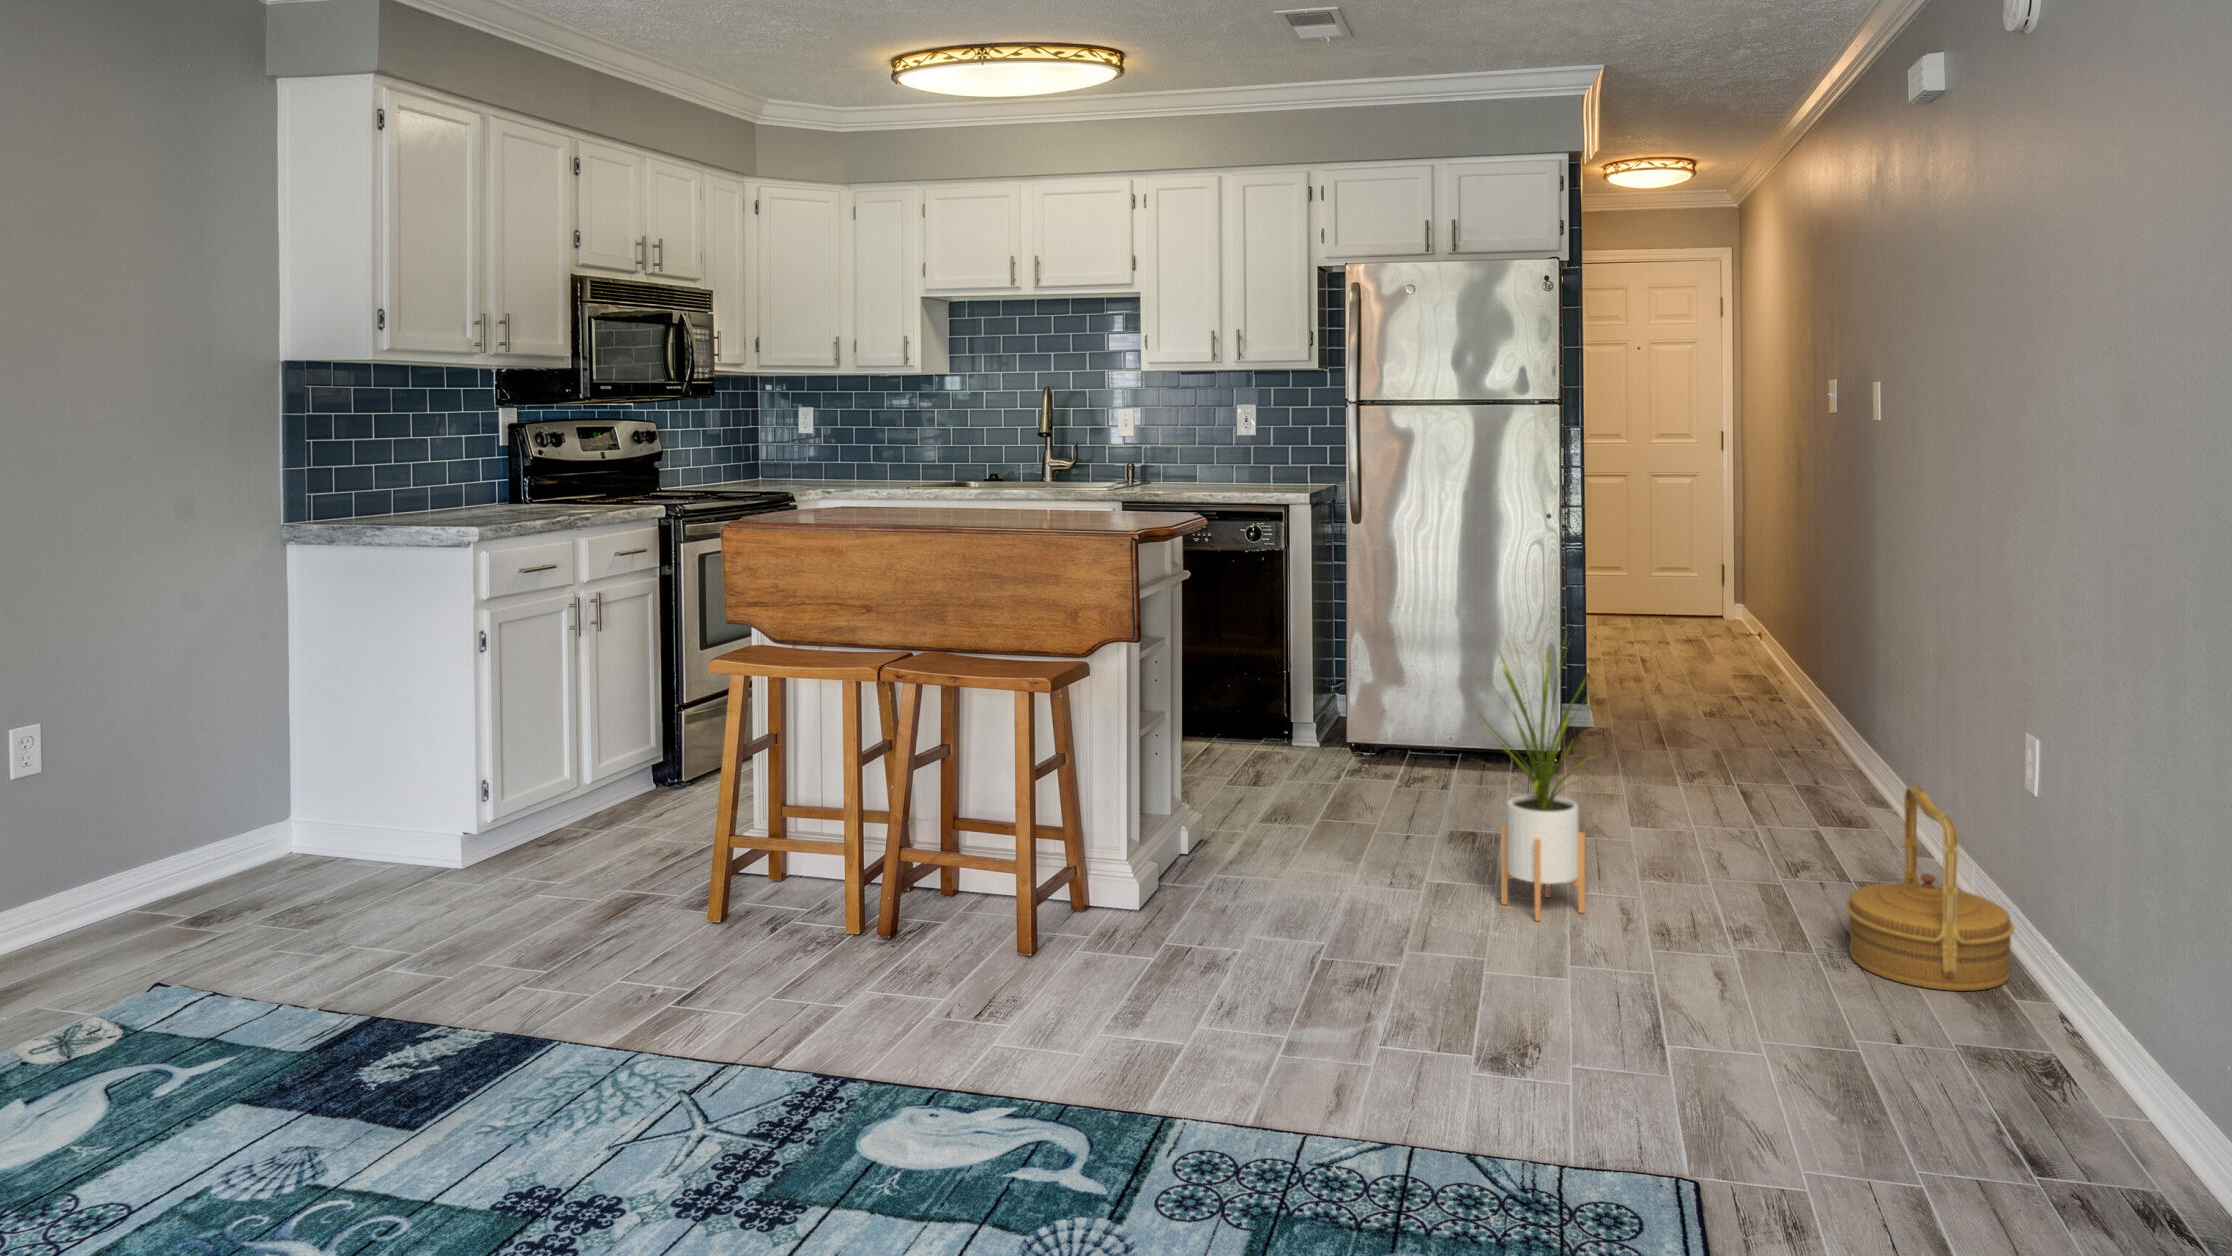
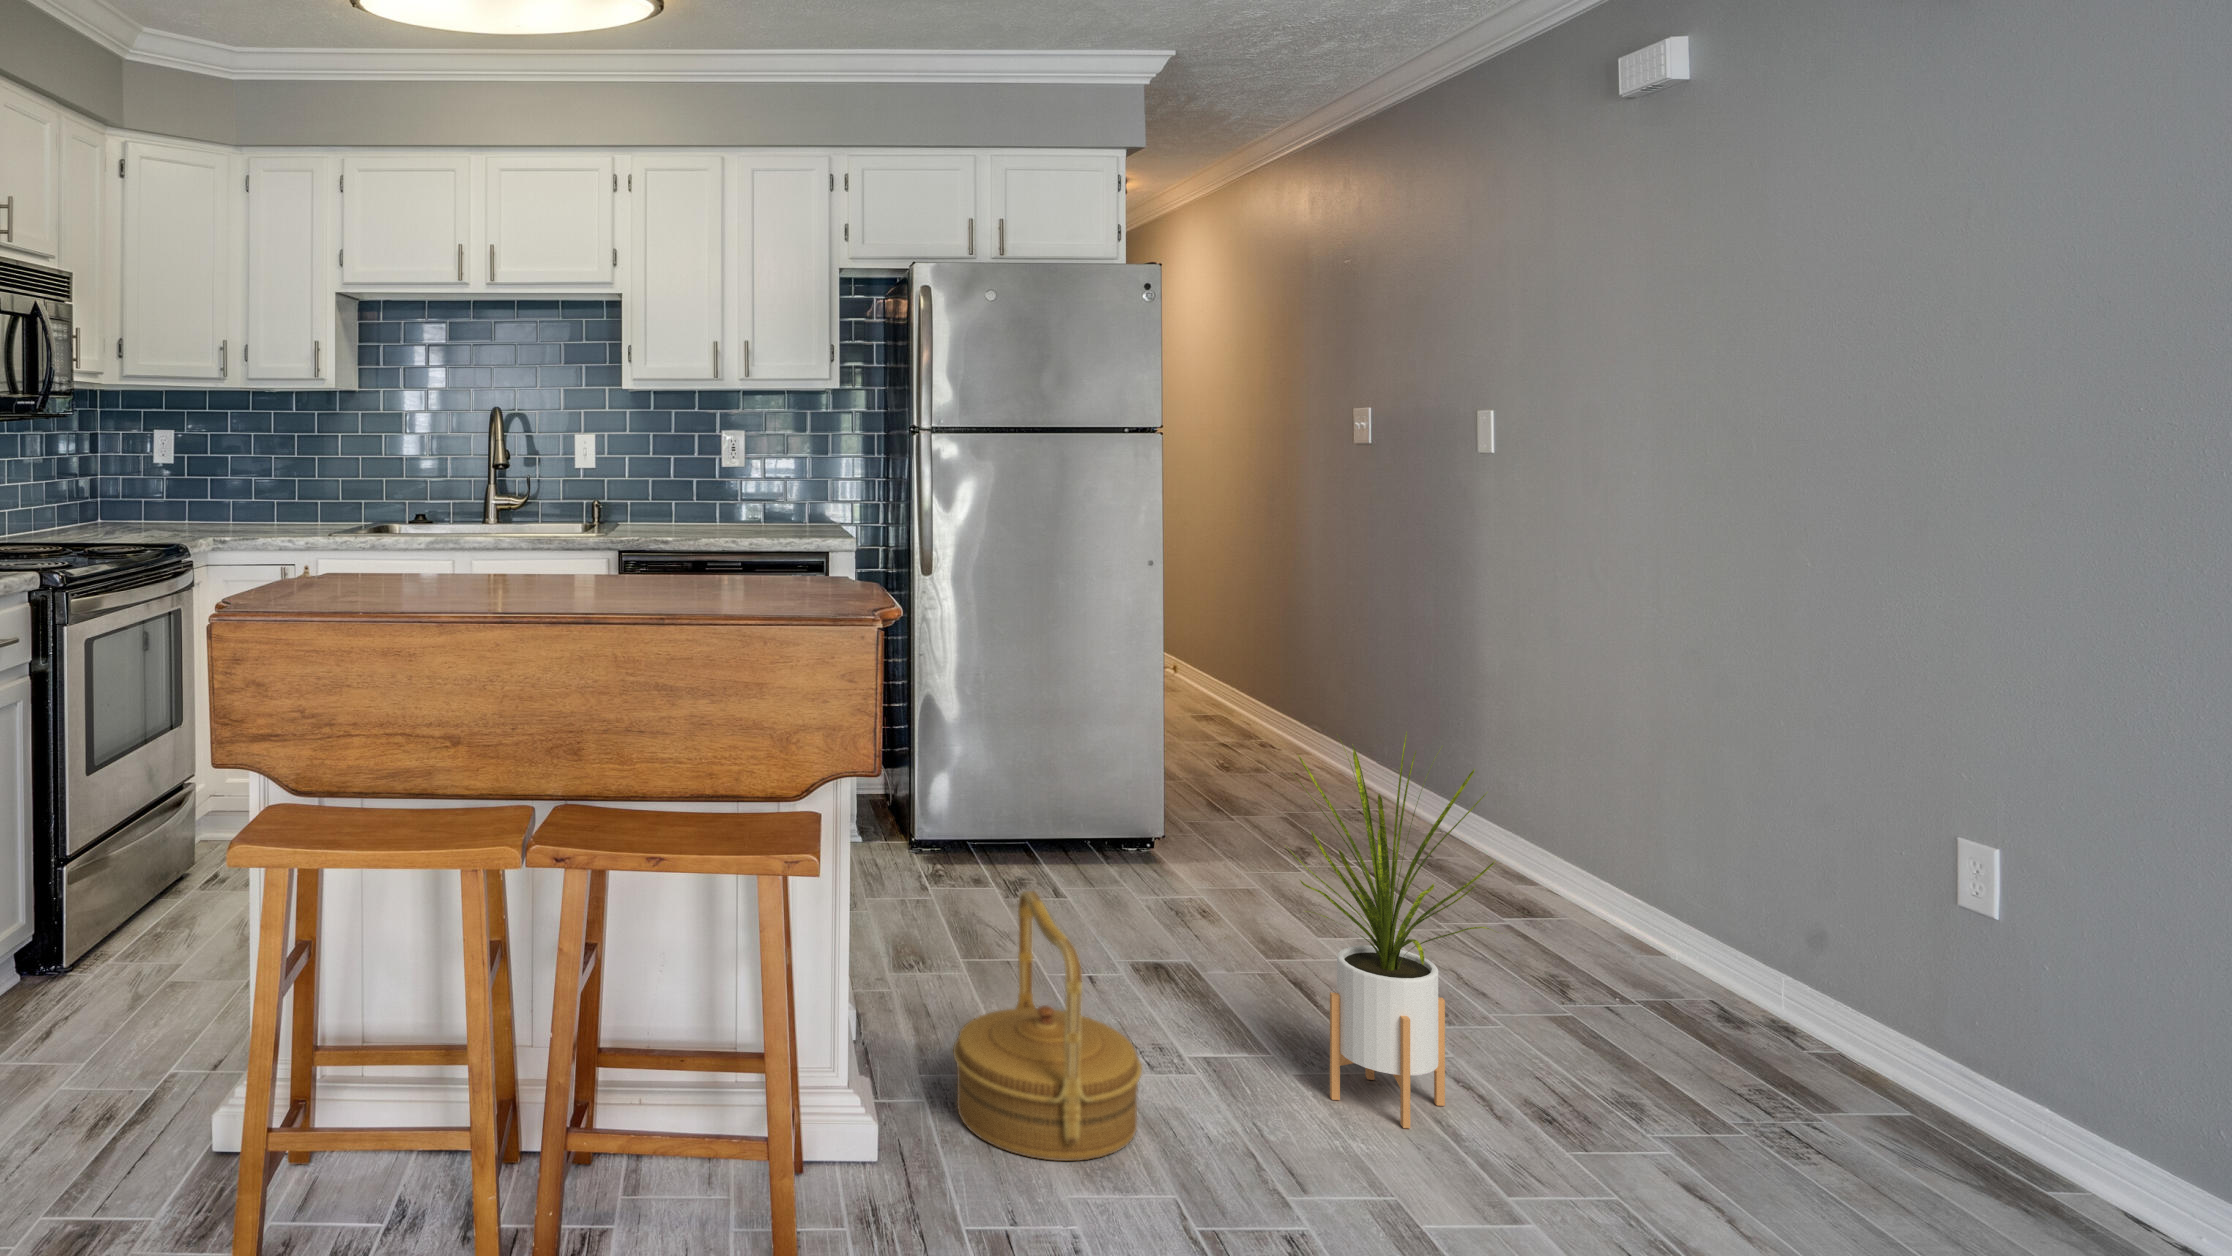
basket: present [1846,786,2014,991] -> present [953,891,1142,1161]

